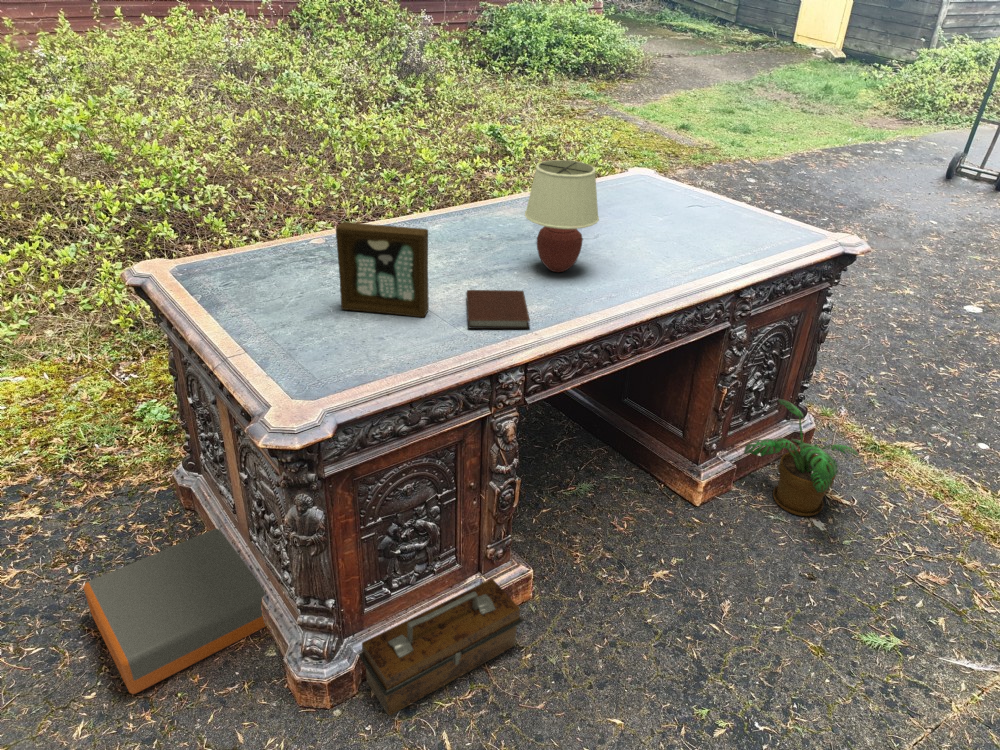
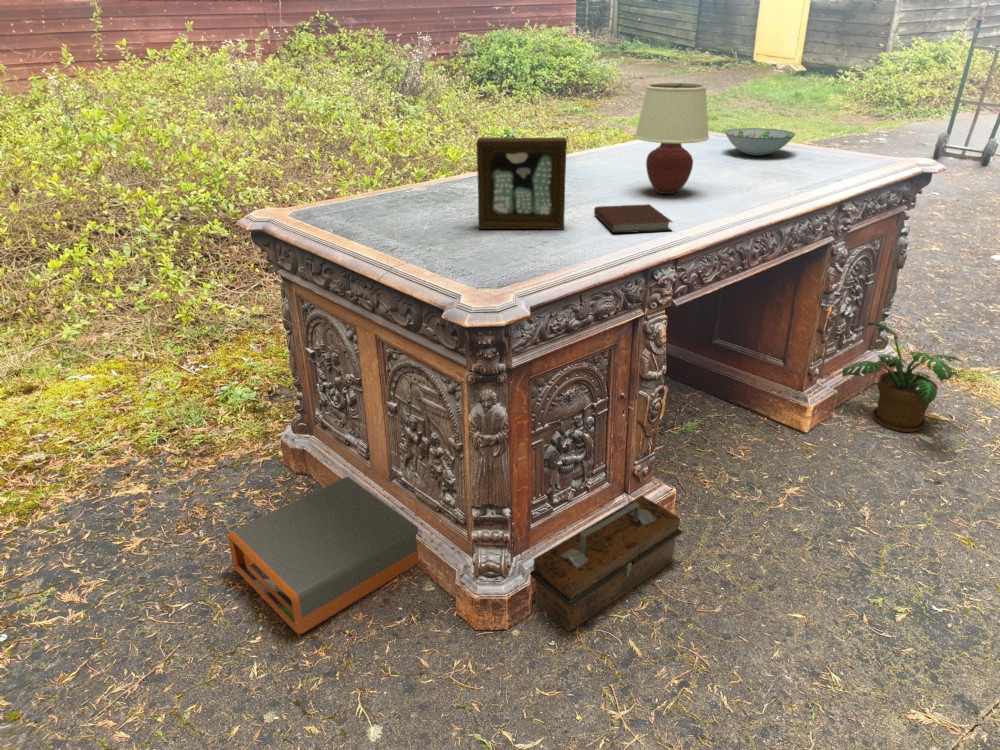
decorative bowl: none [651,186,721,219] -> present [725,128,795,156]

